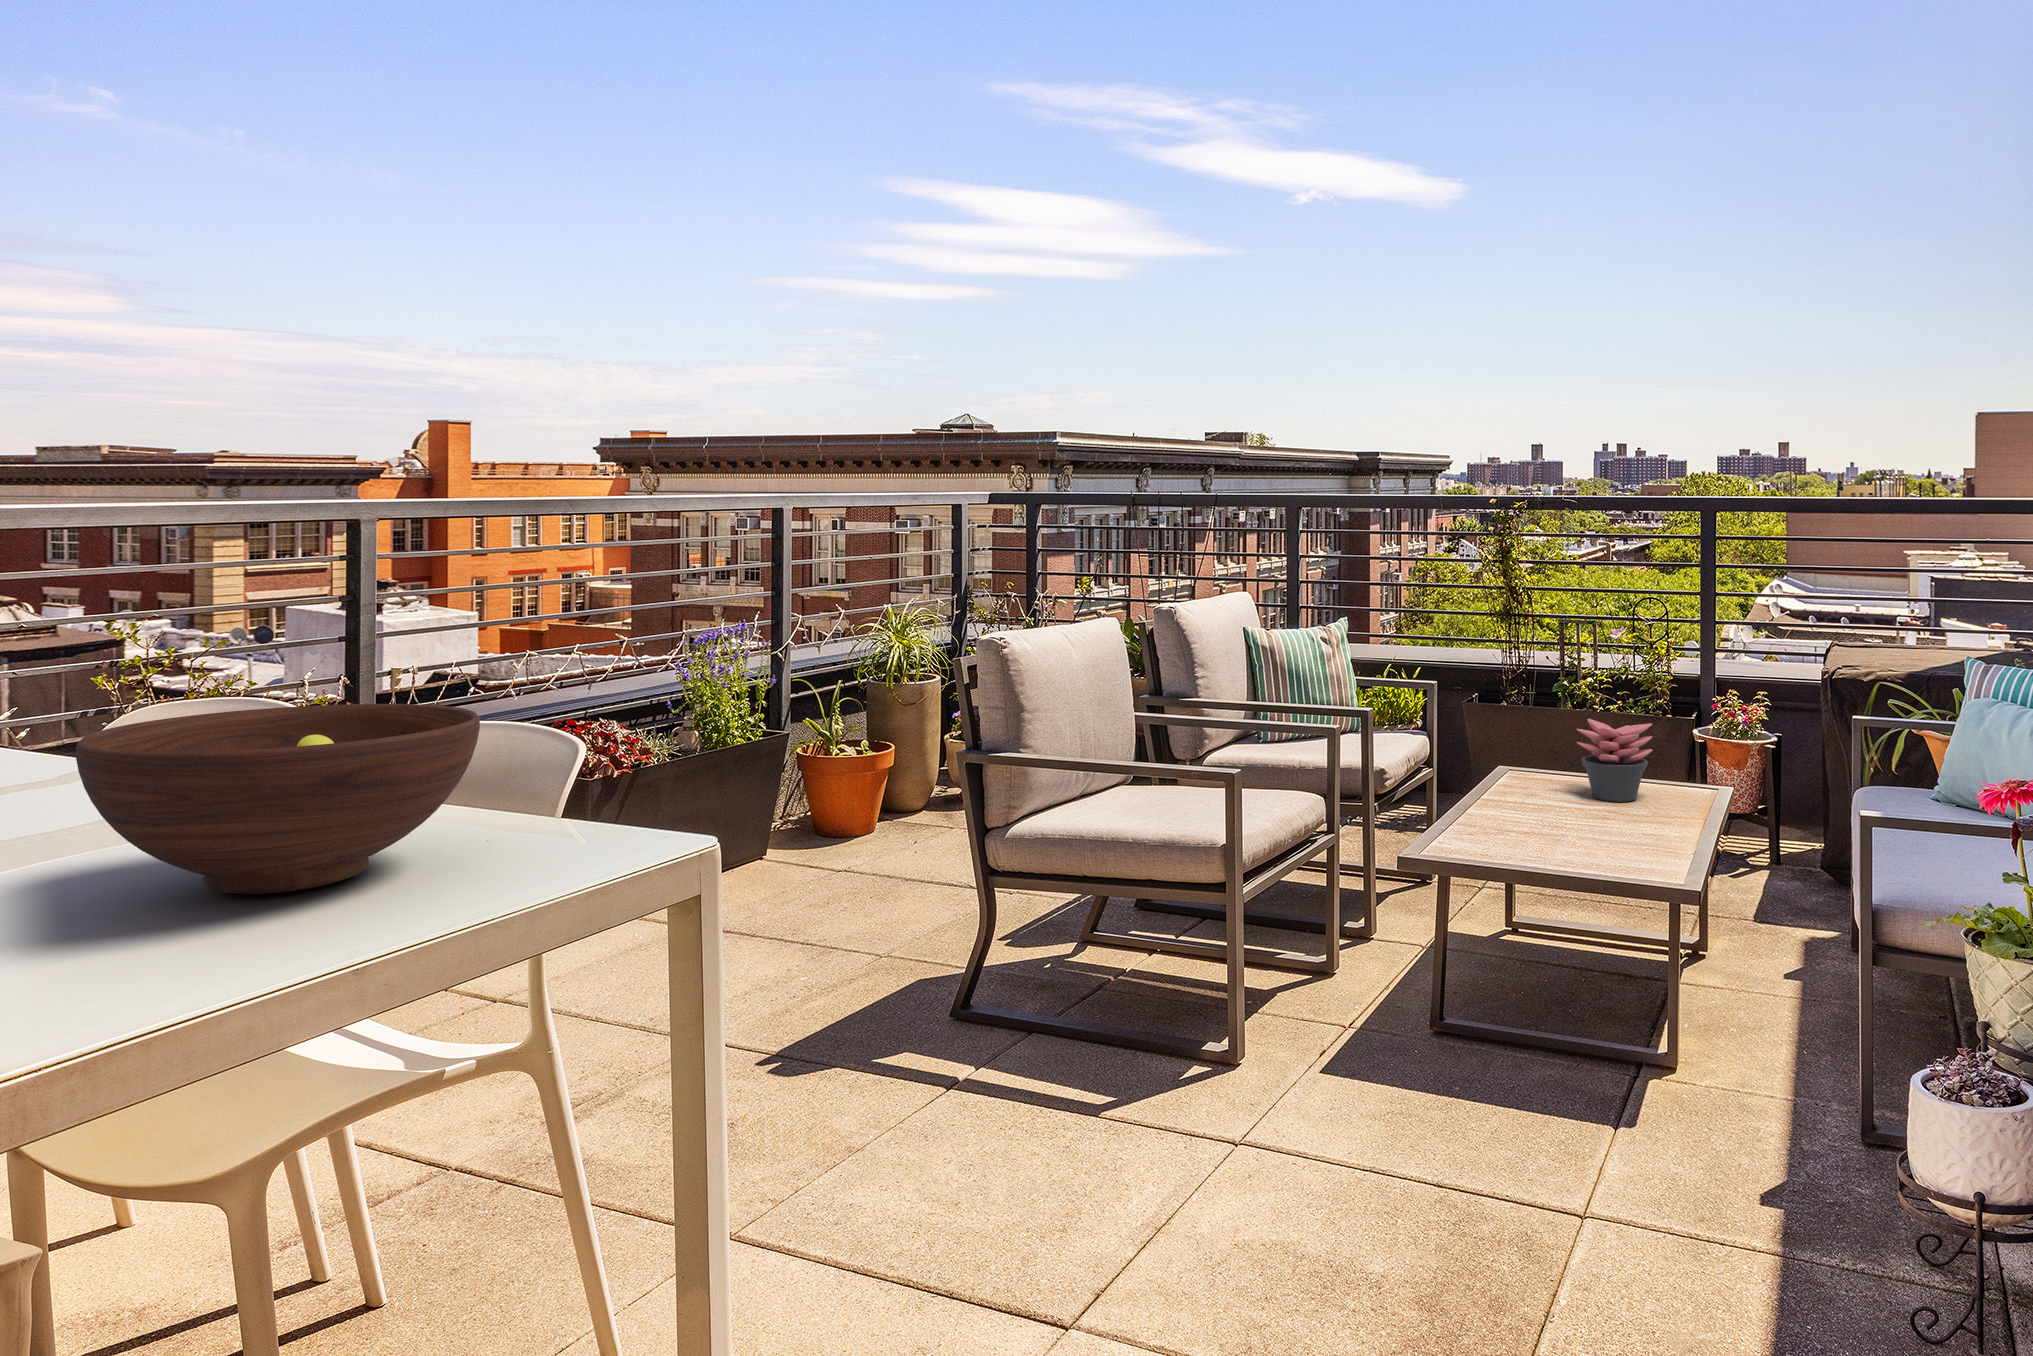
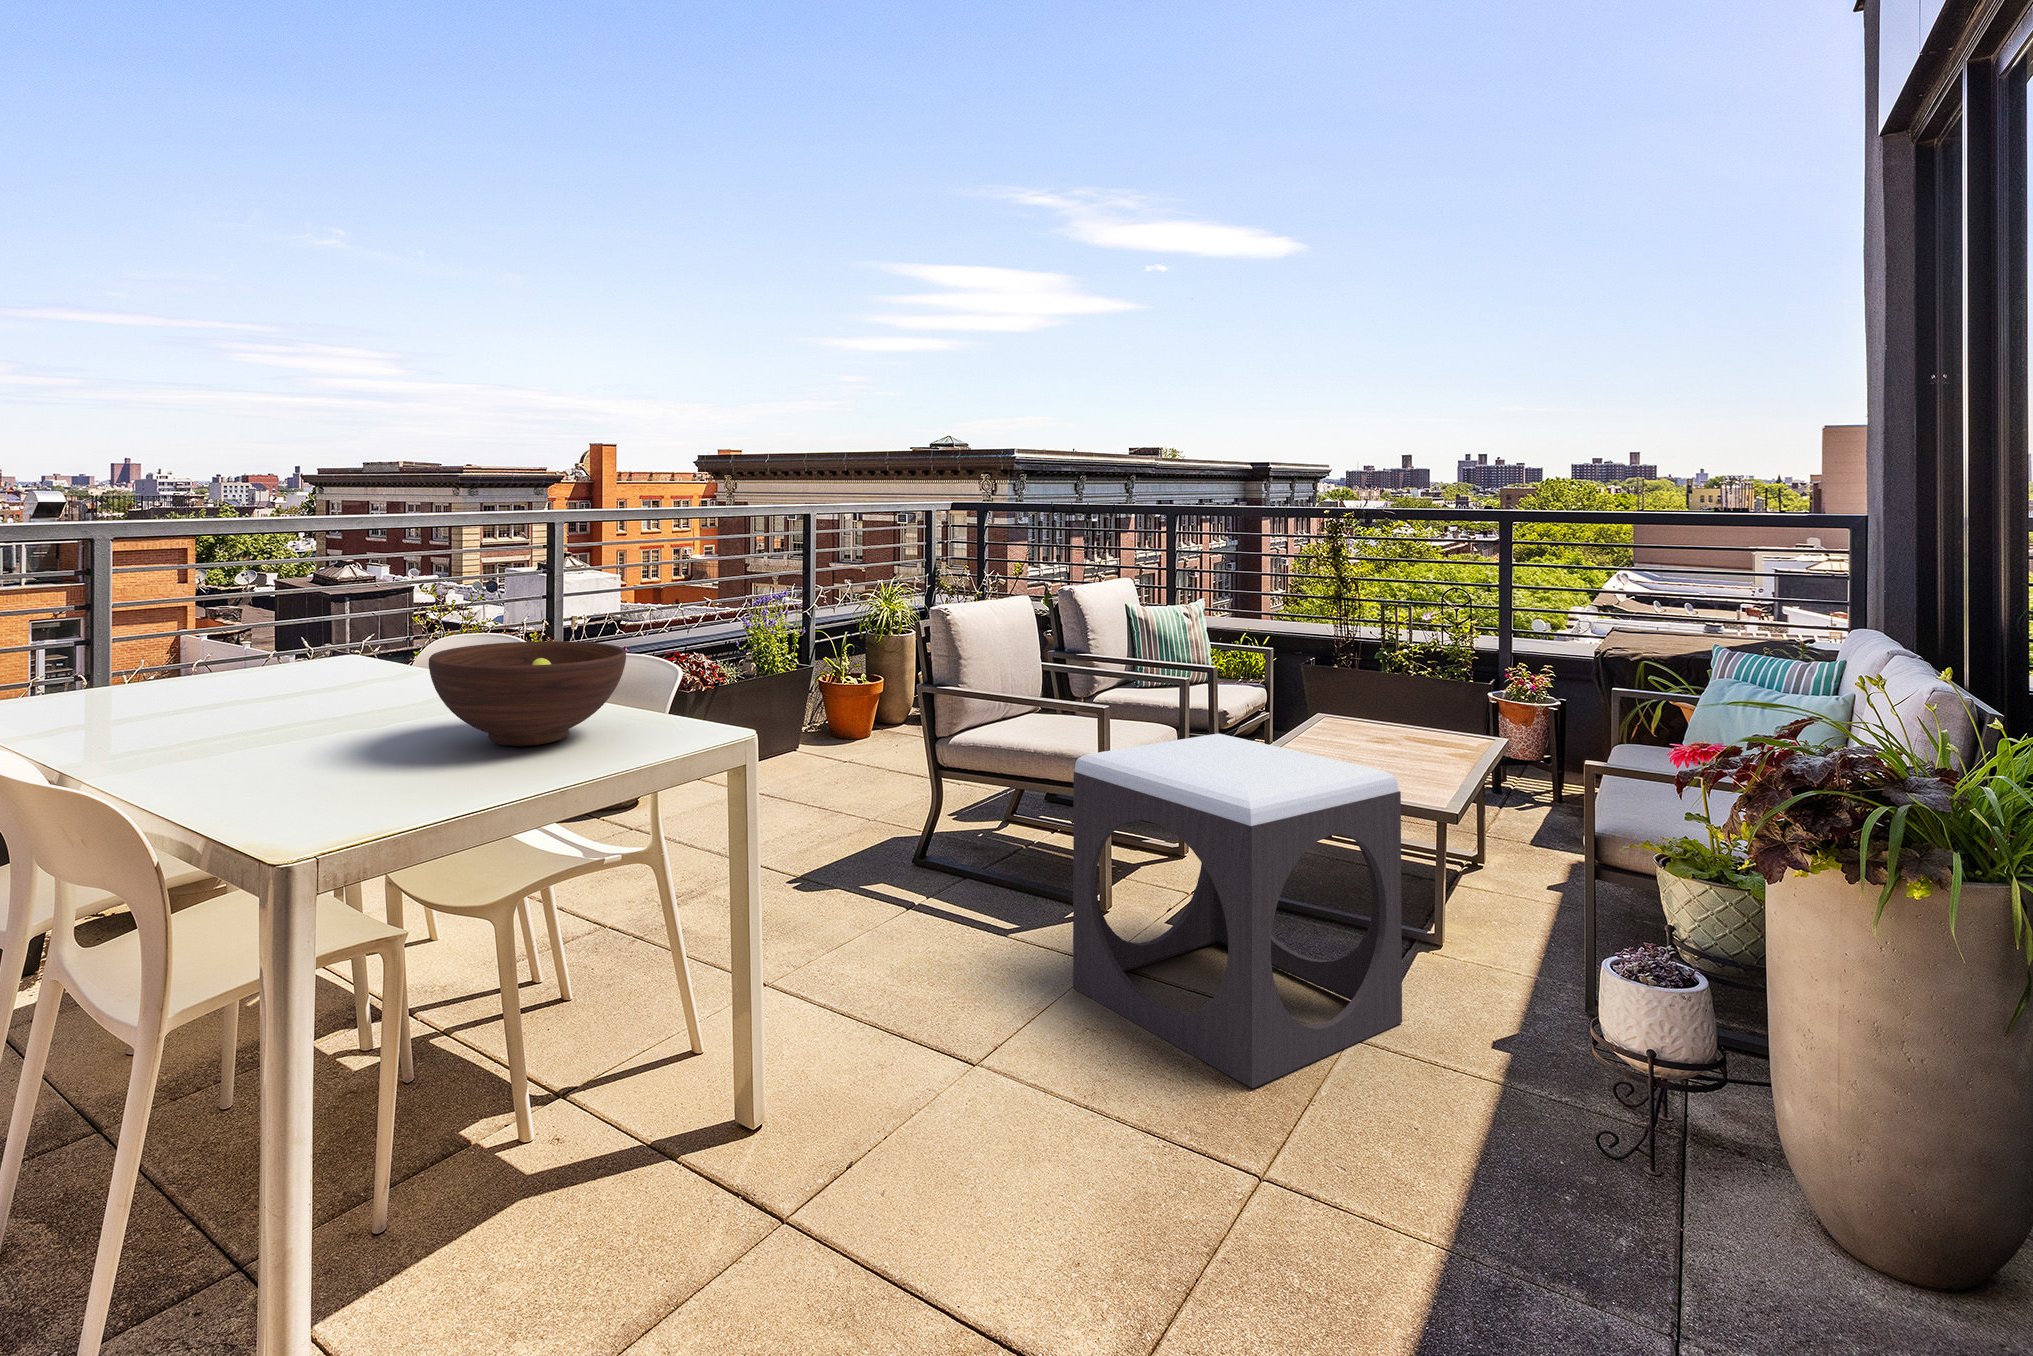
succulent plant: present [1577,719,1652,802] -> none [1374,680,1437,744]
footstool: none [1205,801,1647,1308] -> present [1073,734,1402,1088]

